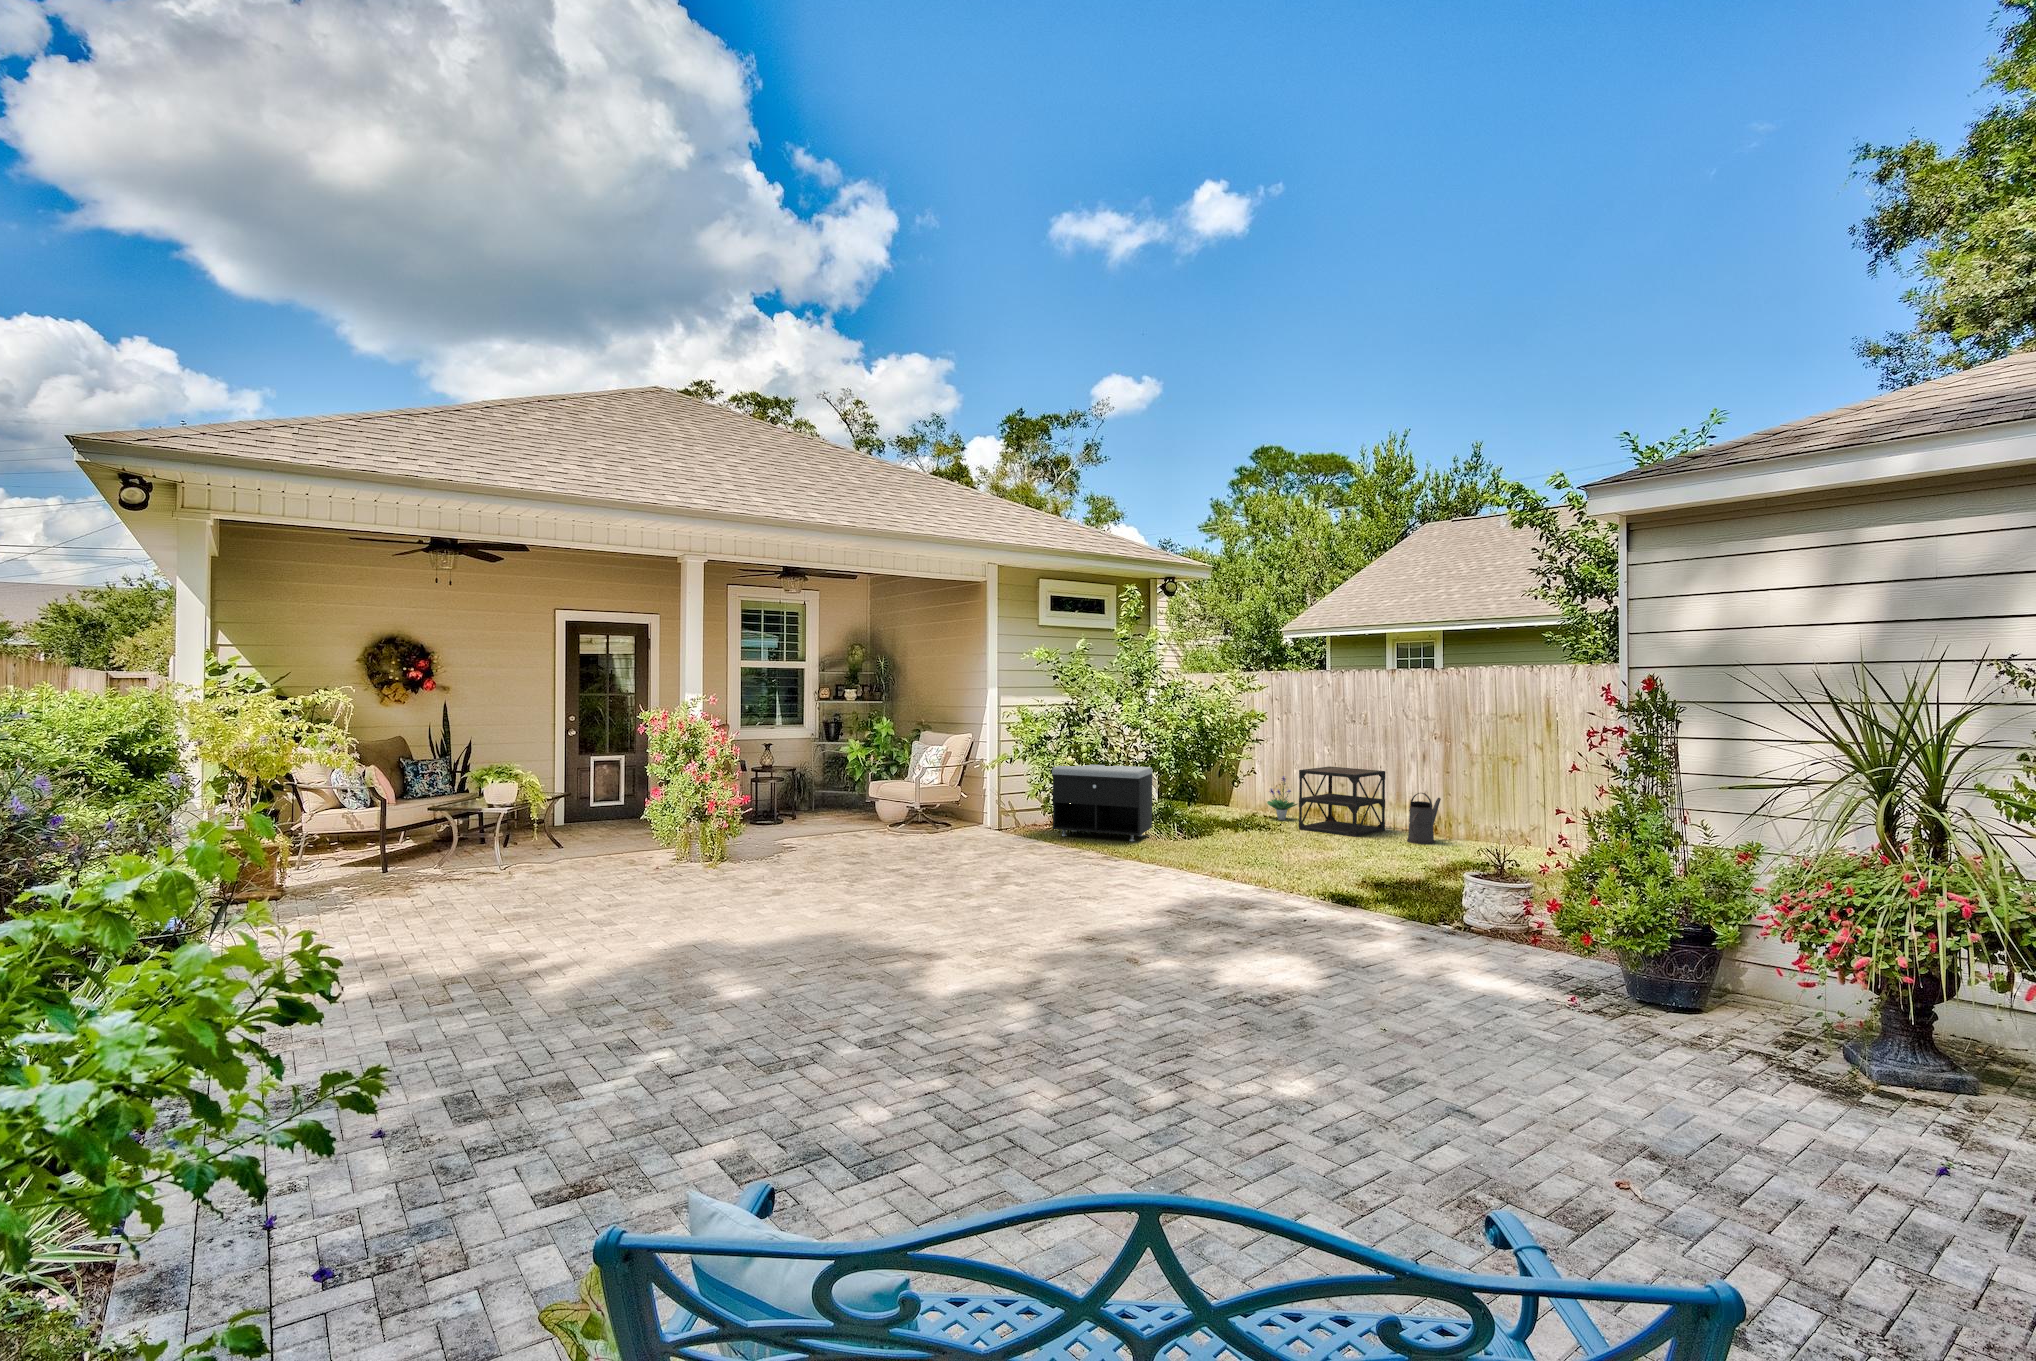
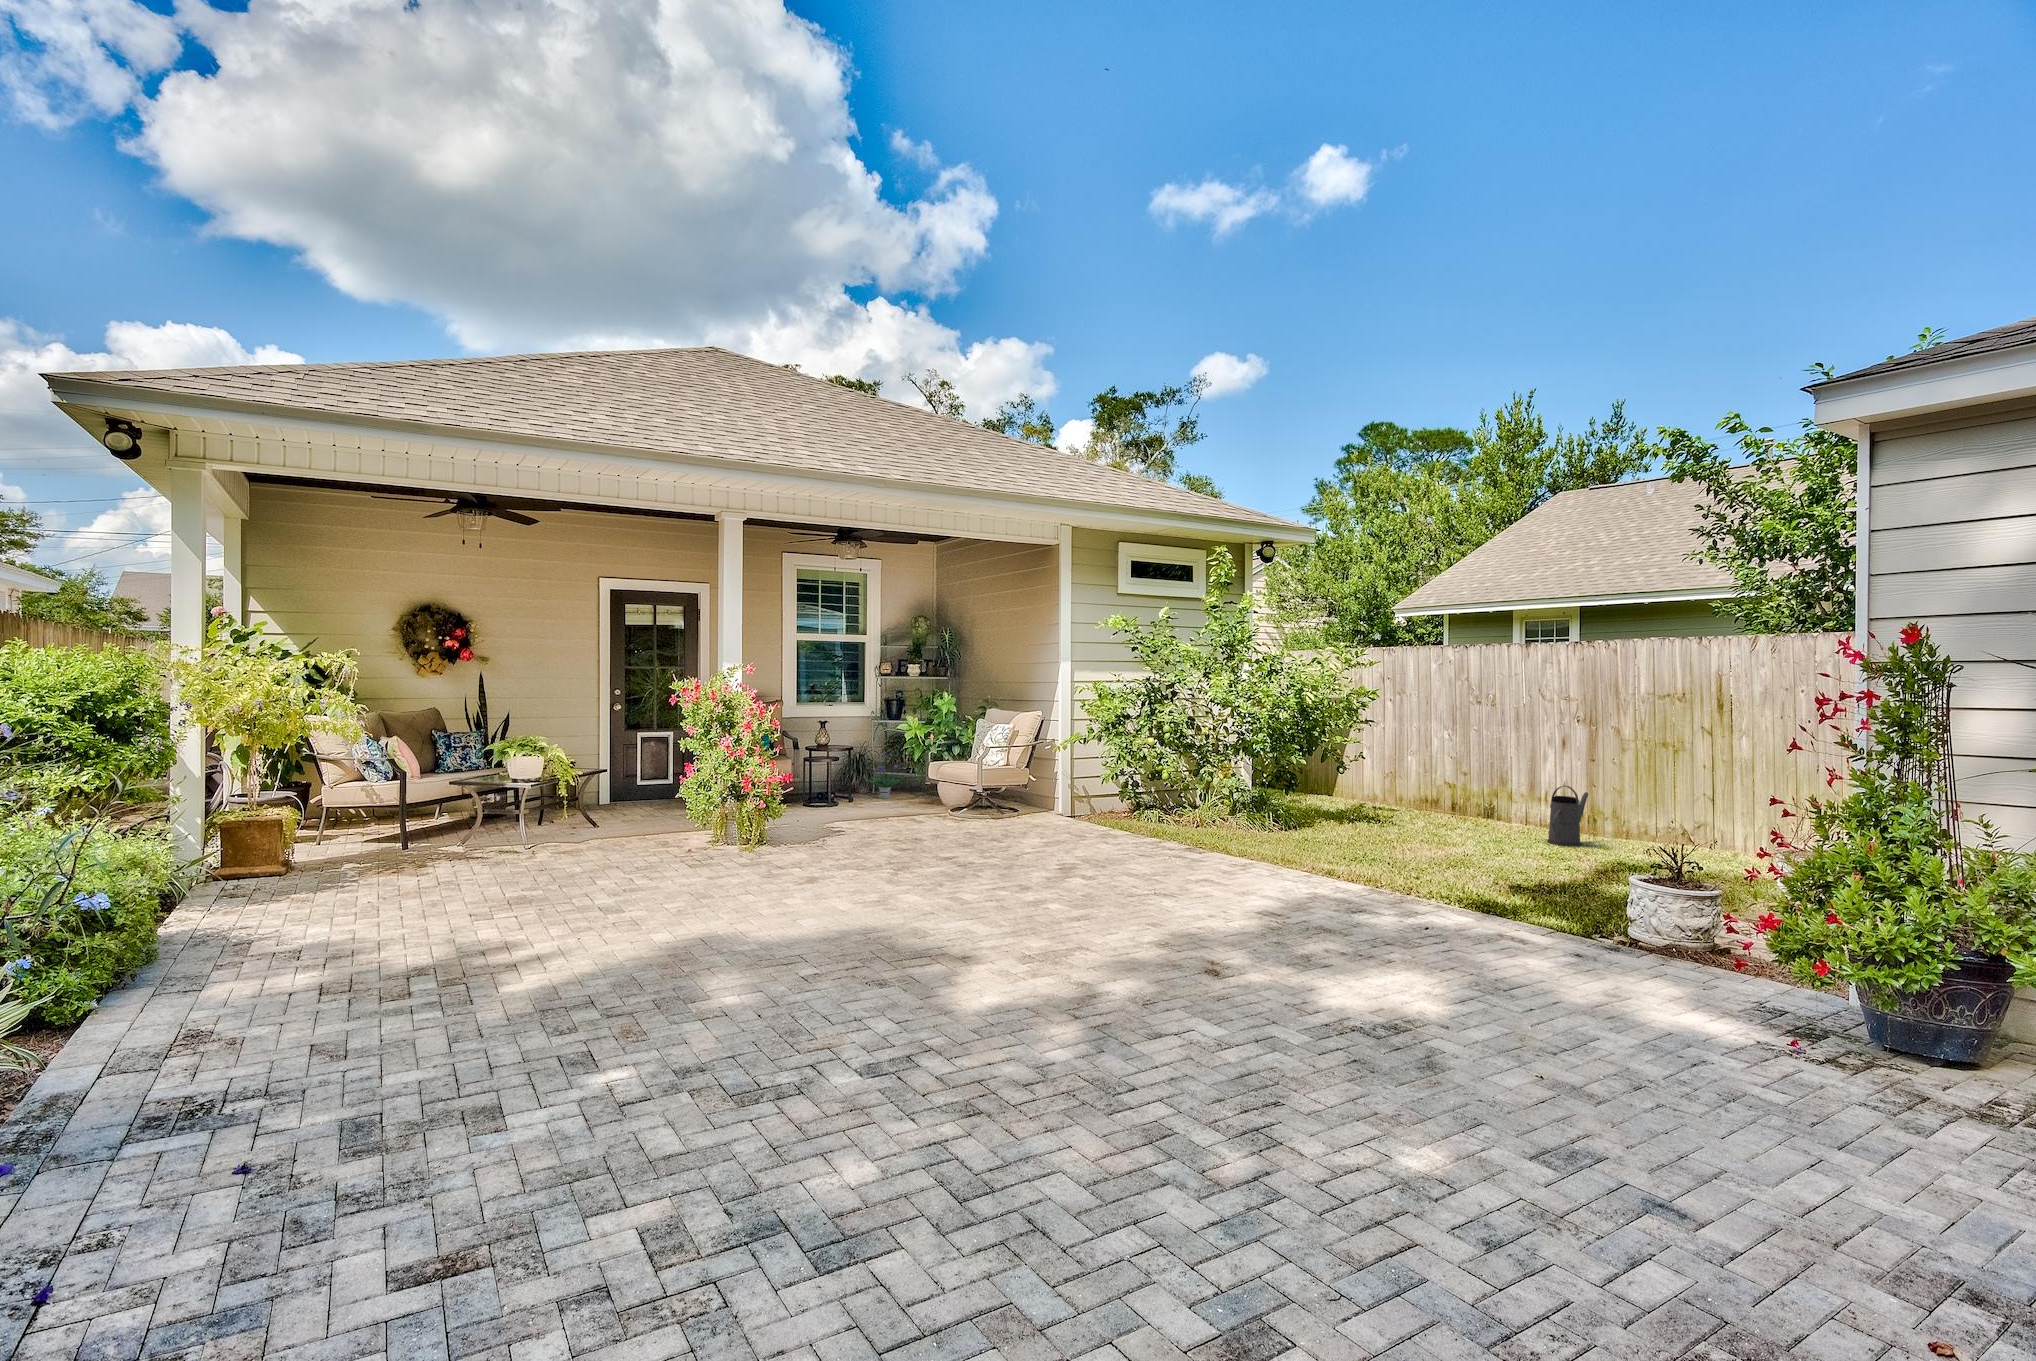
storage bench: present [1052,764,1152,841] -> none [1130,747,1245,835]
side table: present [1299,766,1385,837] -> none [1415,755,1520,836]
potted plant: present [1267,776,1297,820] -> present [868,752,901,798]

